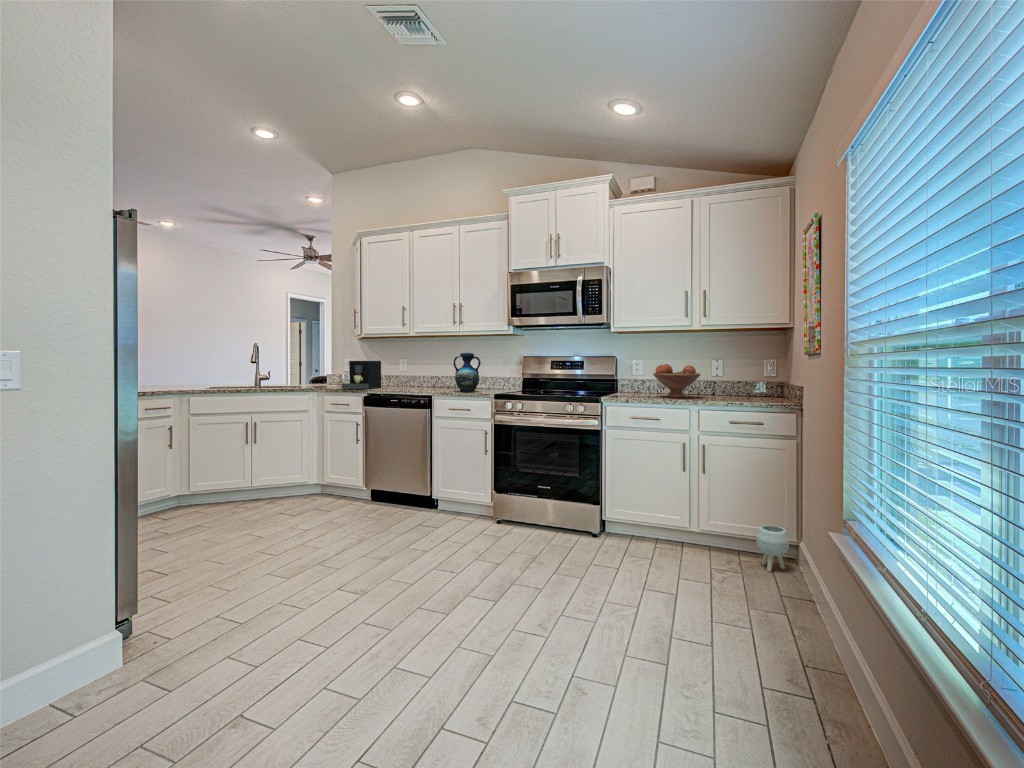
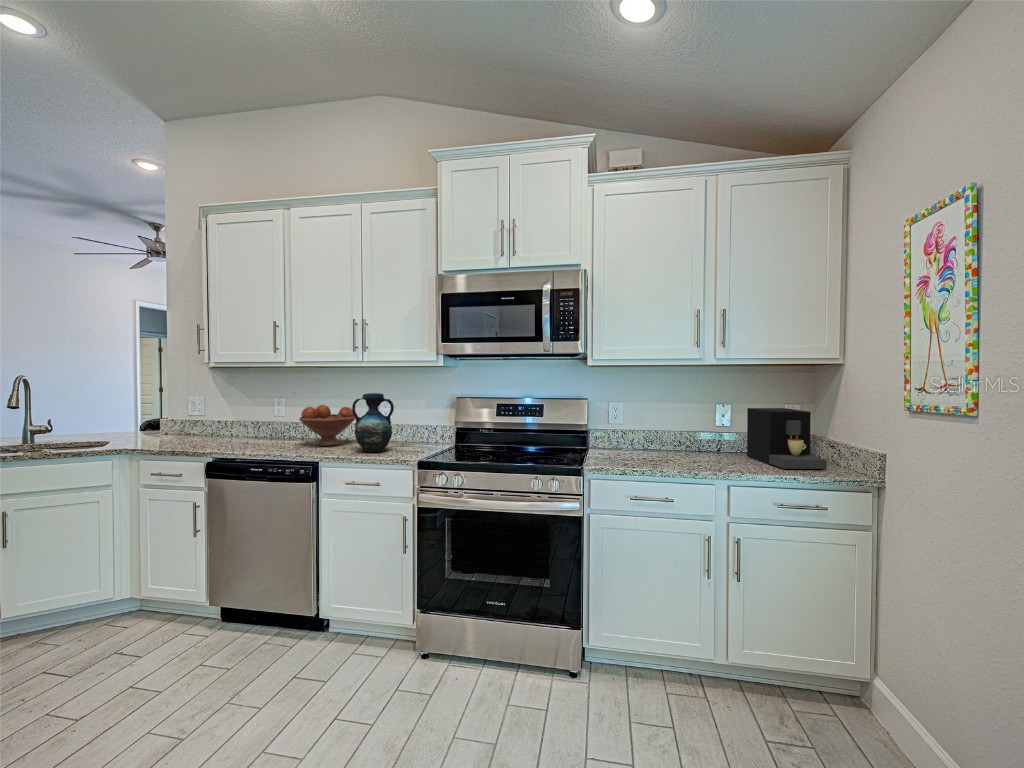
coffee maker: present [342,361,381,389] -> present [747,408,827,469]
fruit bowl: present [653,364,701,398] -> present [299,405,355,446]
planter: present [756,525,789,572] -> none [834,665,889,747]

